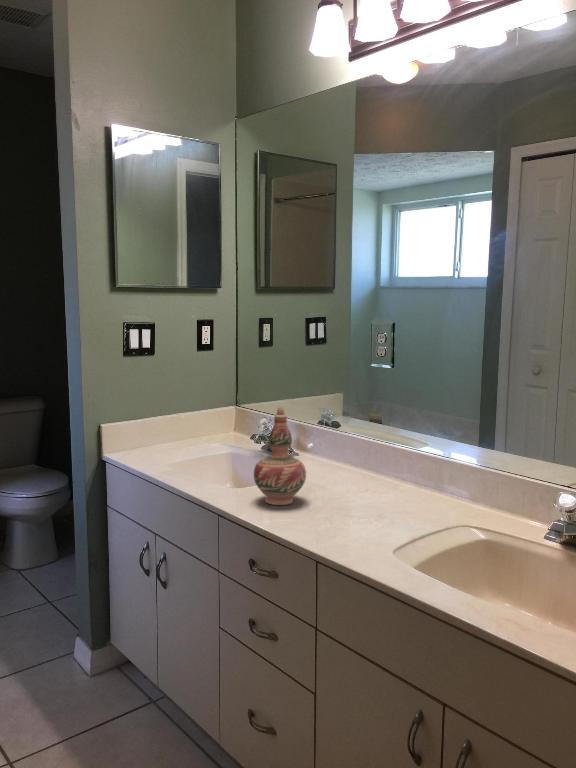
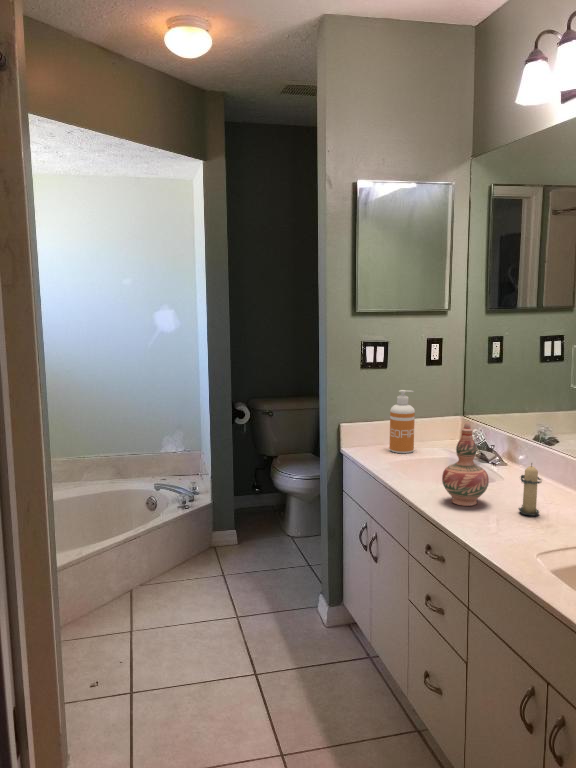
soap dispenser: none [163,379,192,453] -> present [390,390,415,453]
candle: none [338,447,368,507] -> present [519,464,541,515]

